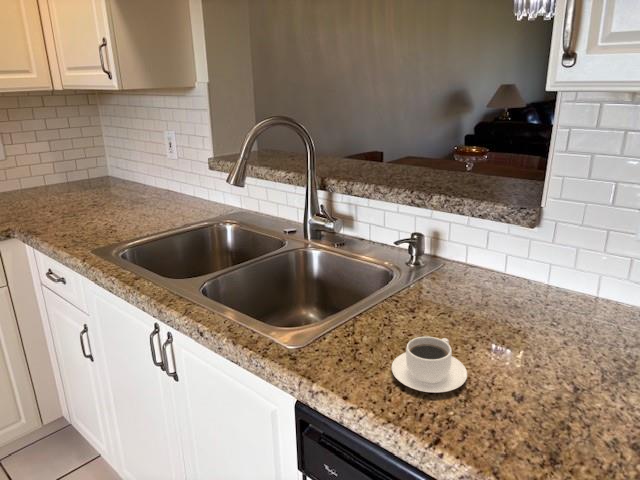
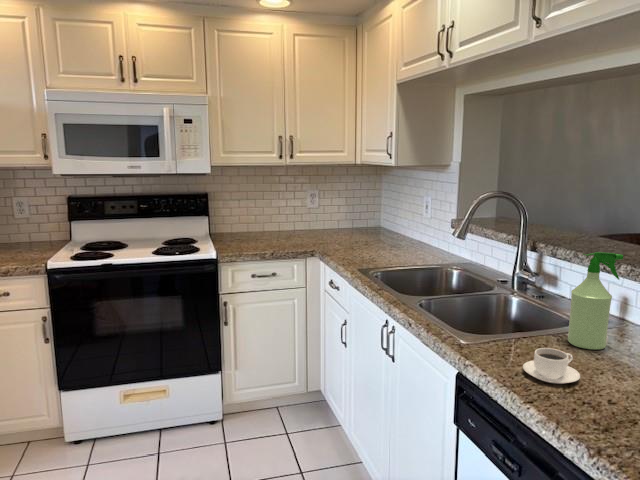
spray bottle: none [406,187,462,312] -> present [568,252,623,350]

